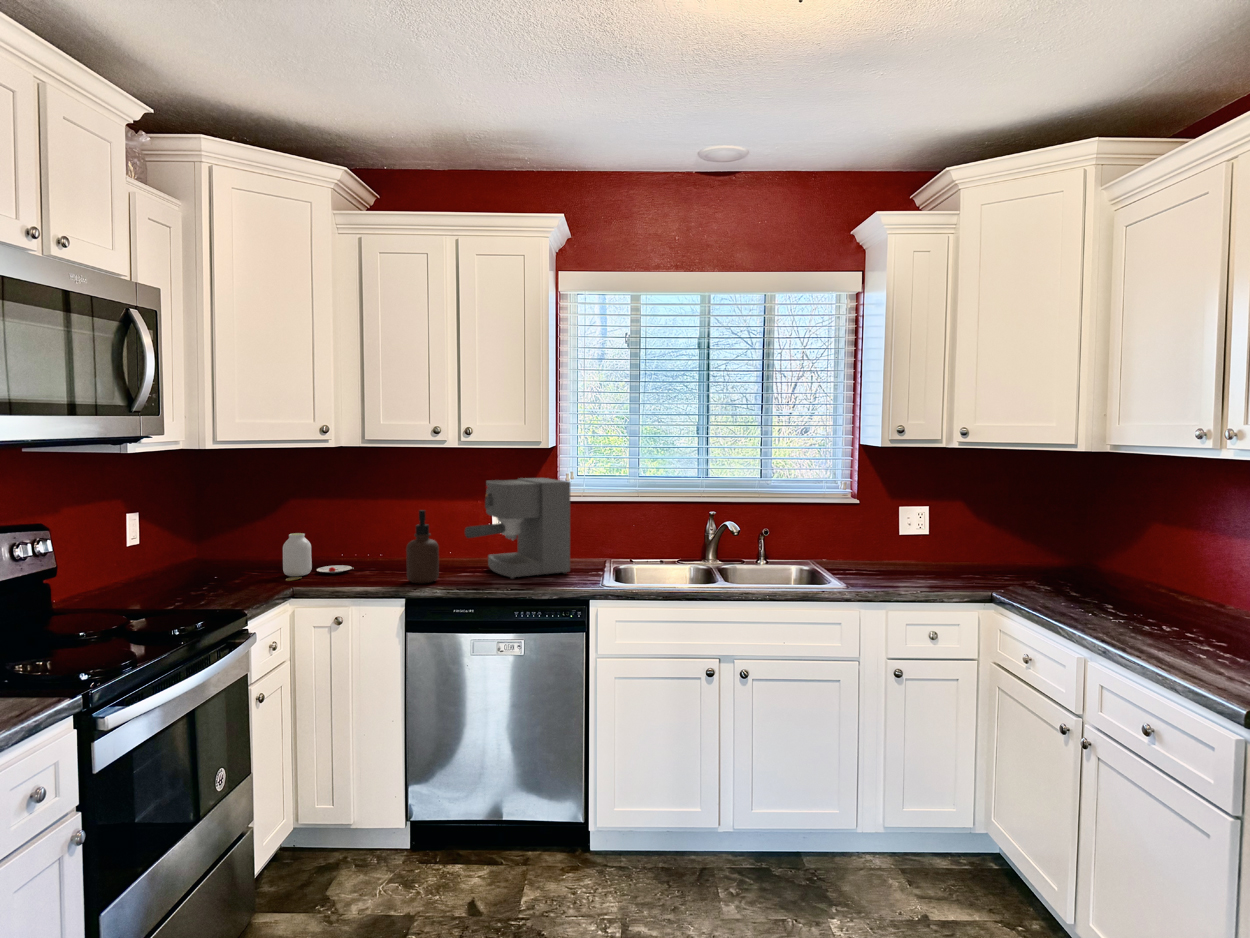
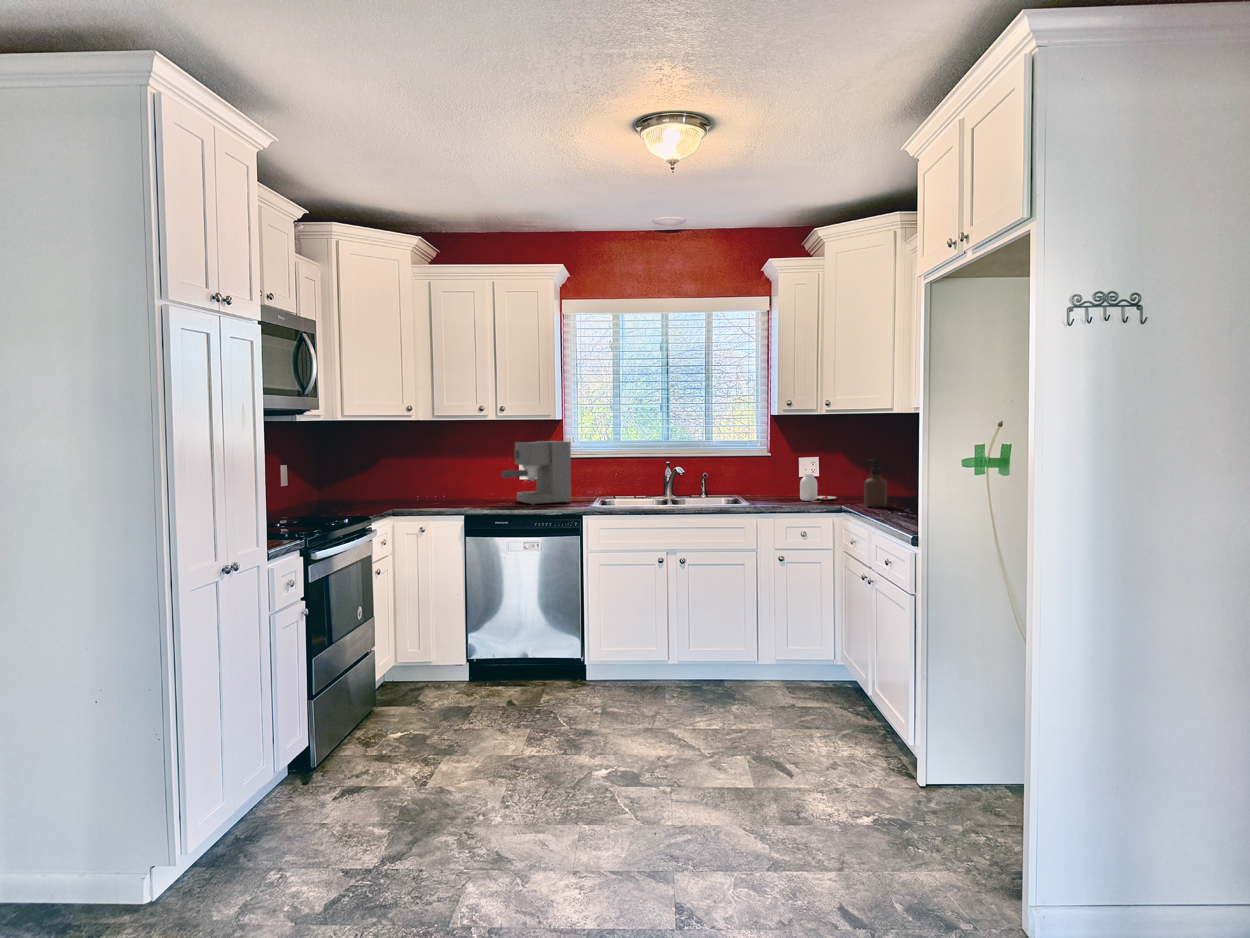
soap dispenser: present [406,510,439,583] -> present [864,458,887,508]
jar: present [283,533,352,581] -> present [800,474,836,503]

